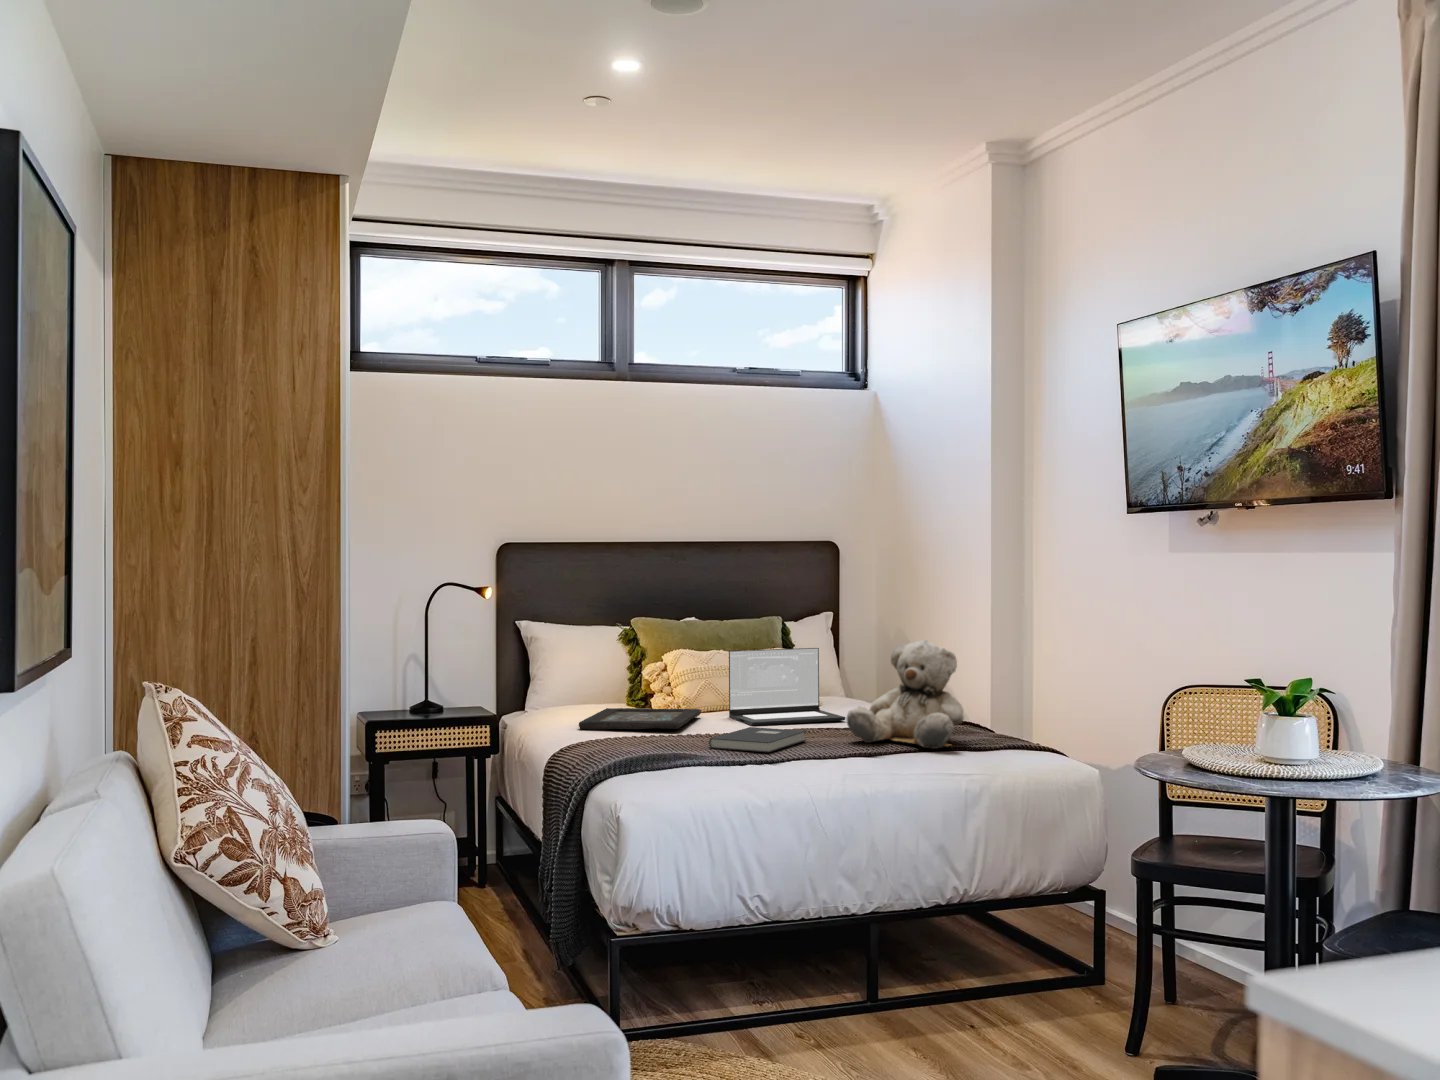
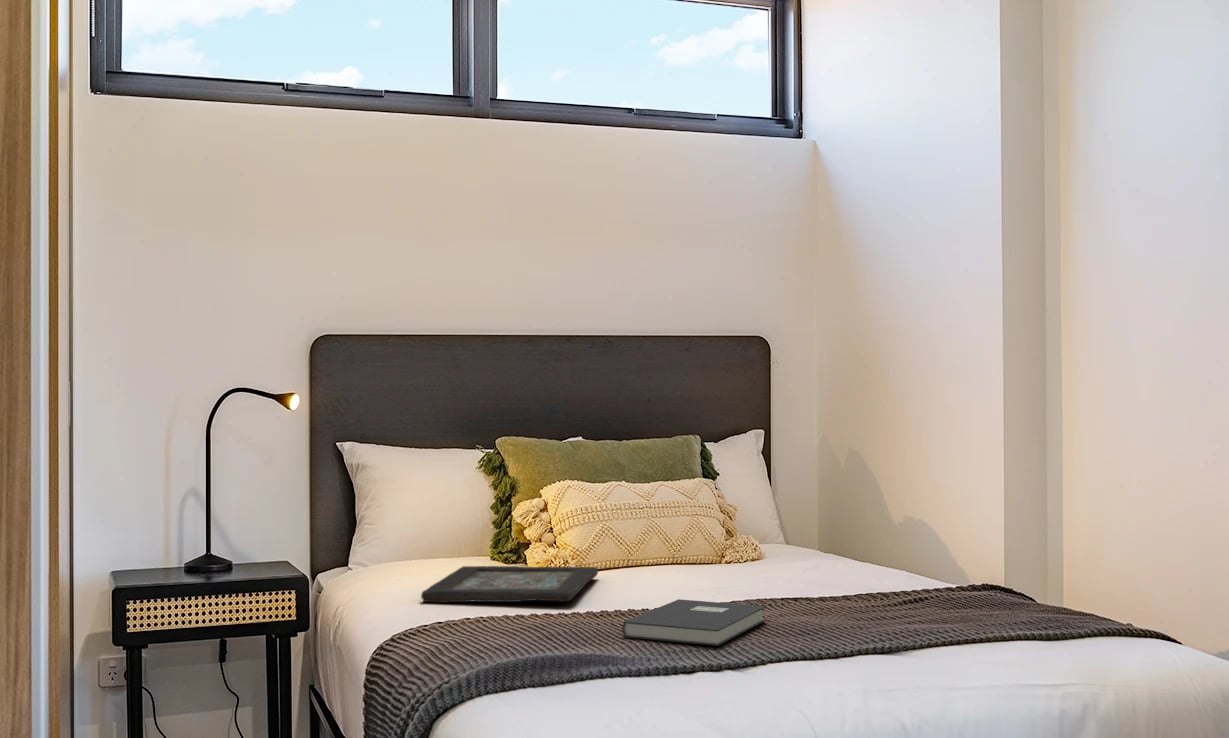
teddy bear: present [847,640,964,749] -> none [826,468,1003,636]
laptop: present [729,648,845,725] -> none [638,479,807,593]

